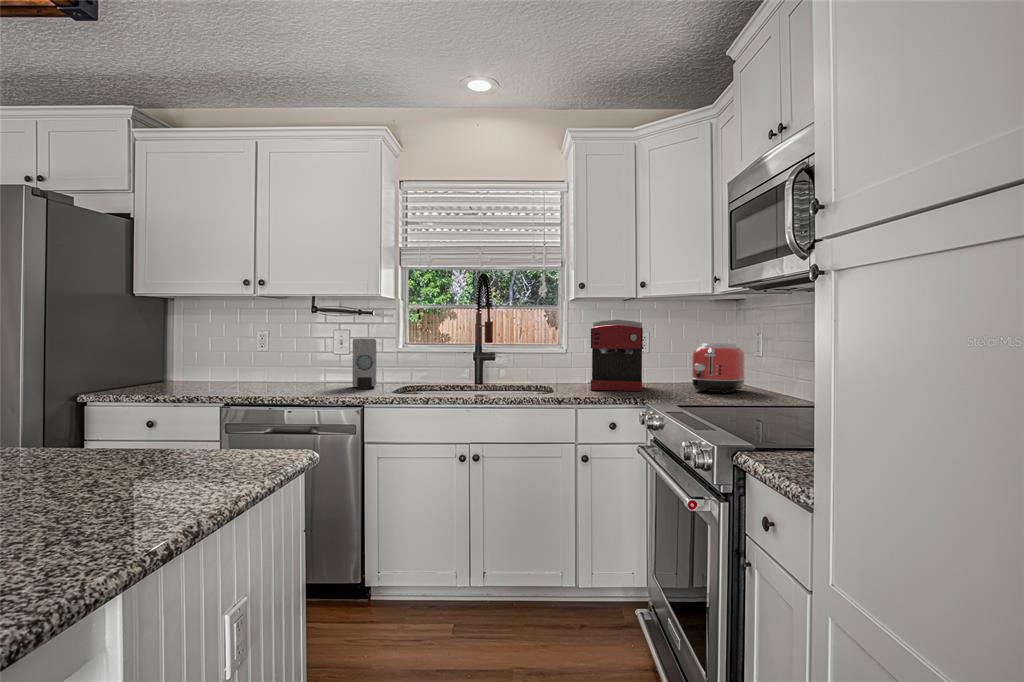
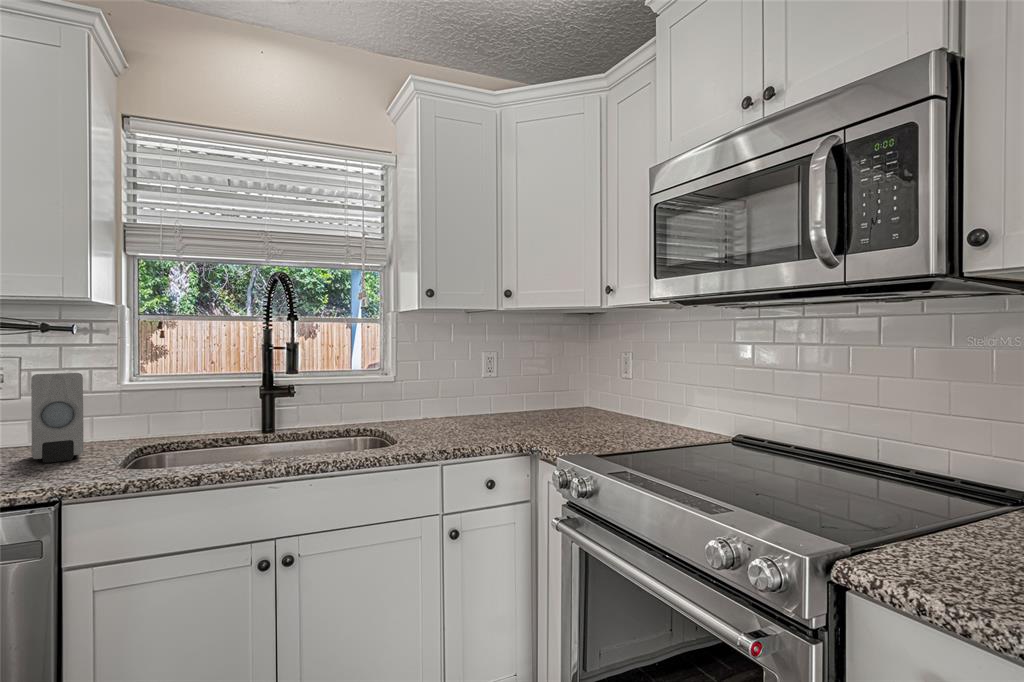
coffee maker: present [591,320,643,391] -> none [433,336,508,432]
toaster: present [691,343,745,393] -> none [561,363,619,425]

